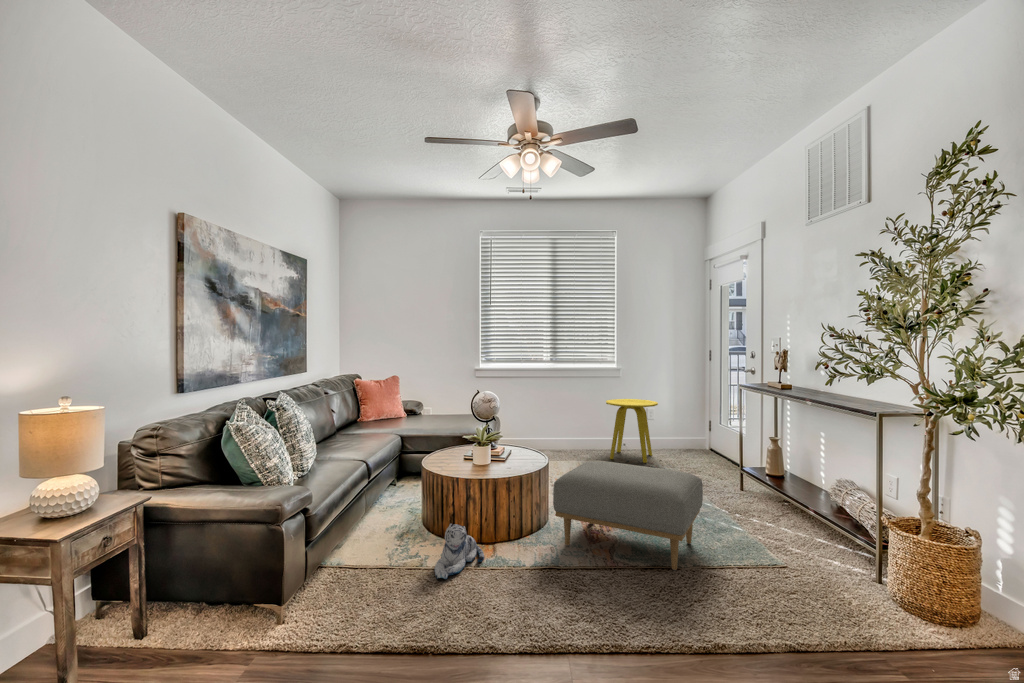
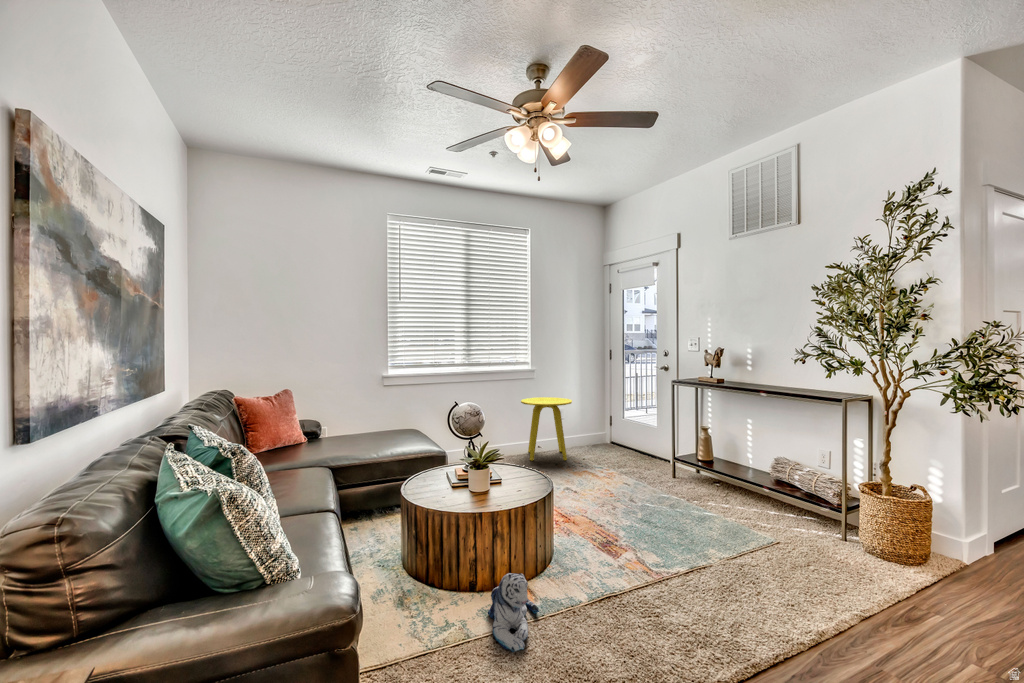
ottoman: present [553,461,703,570] -> none [580,468,735,572]

